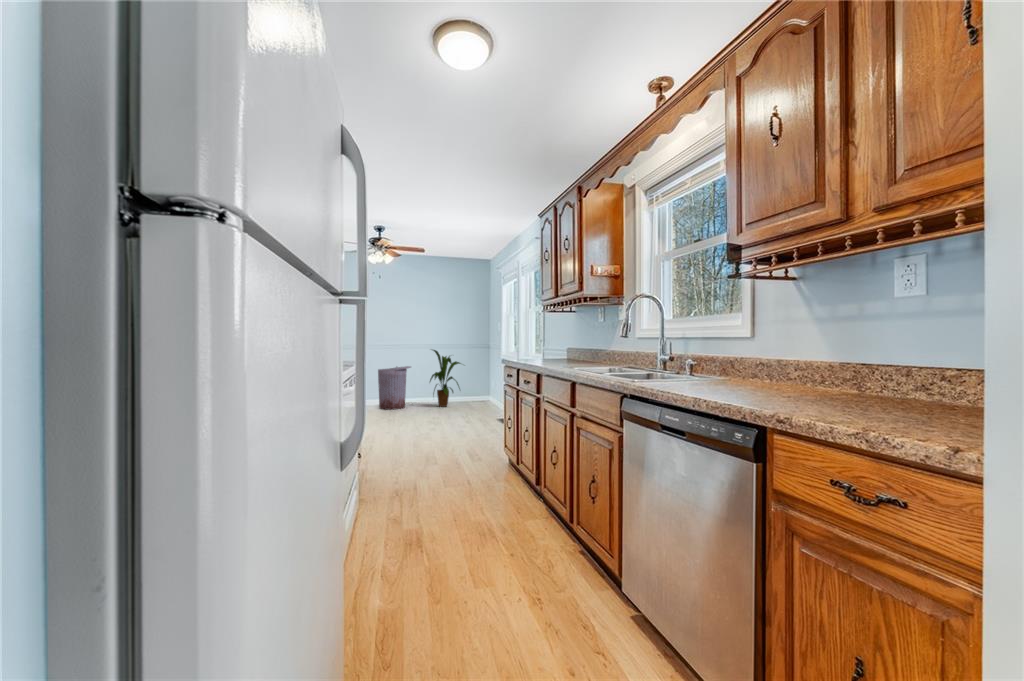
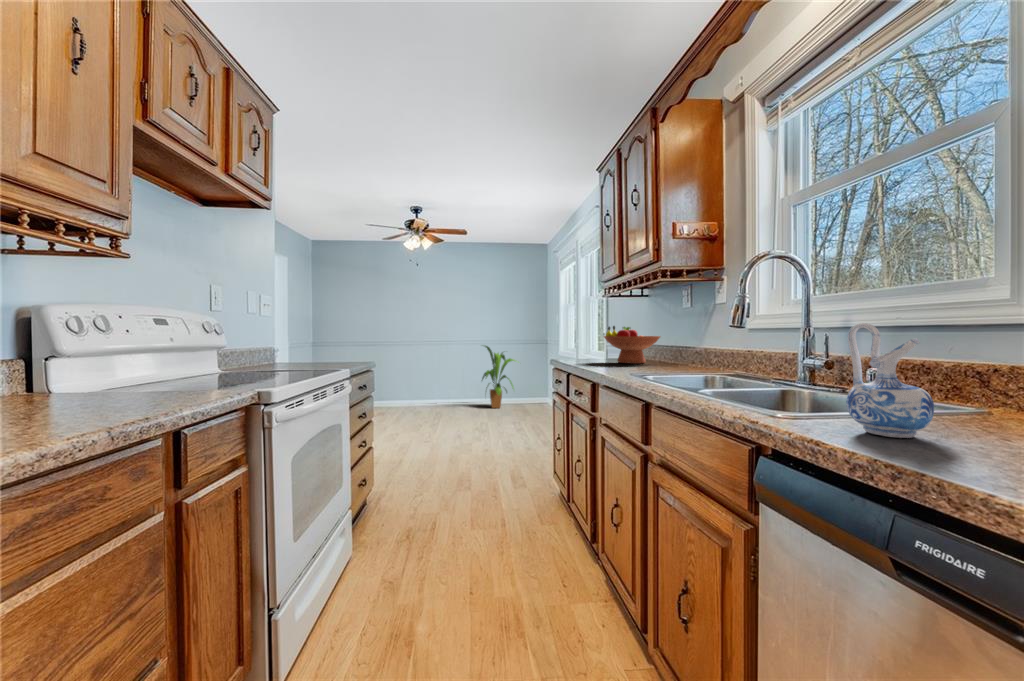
fruit bowl: none [543,334,585,362] -> present [604,326,660,364]
ceramic pitcher: none [656,337,686,385] -> present [846,323,934,438]
trash can: present [378,366,411,410] -> none [426,363,462,411]

